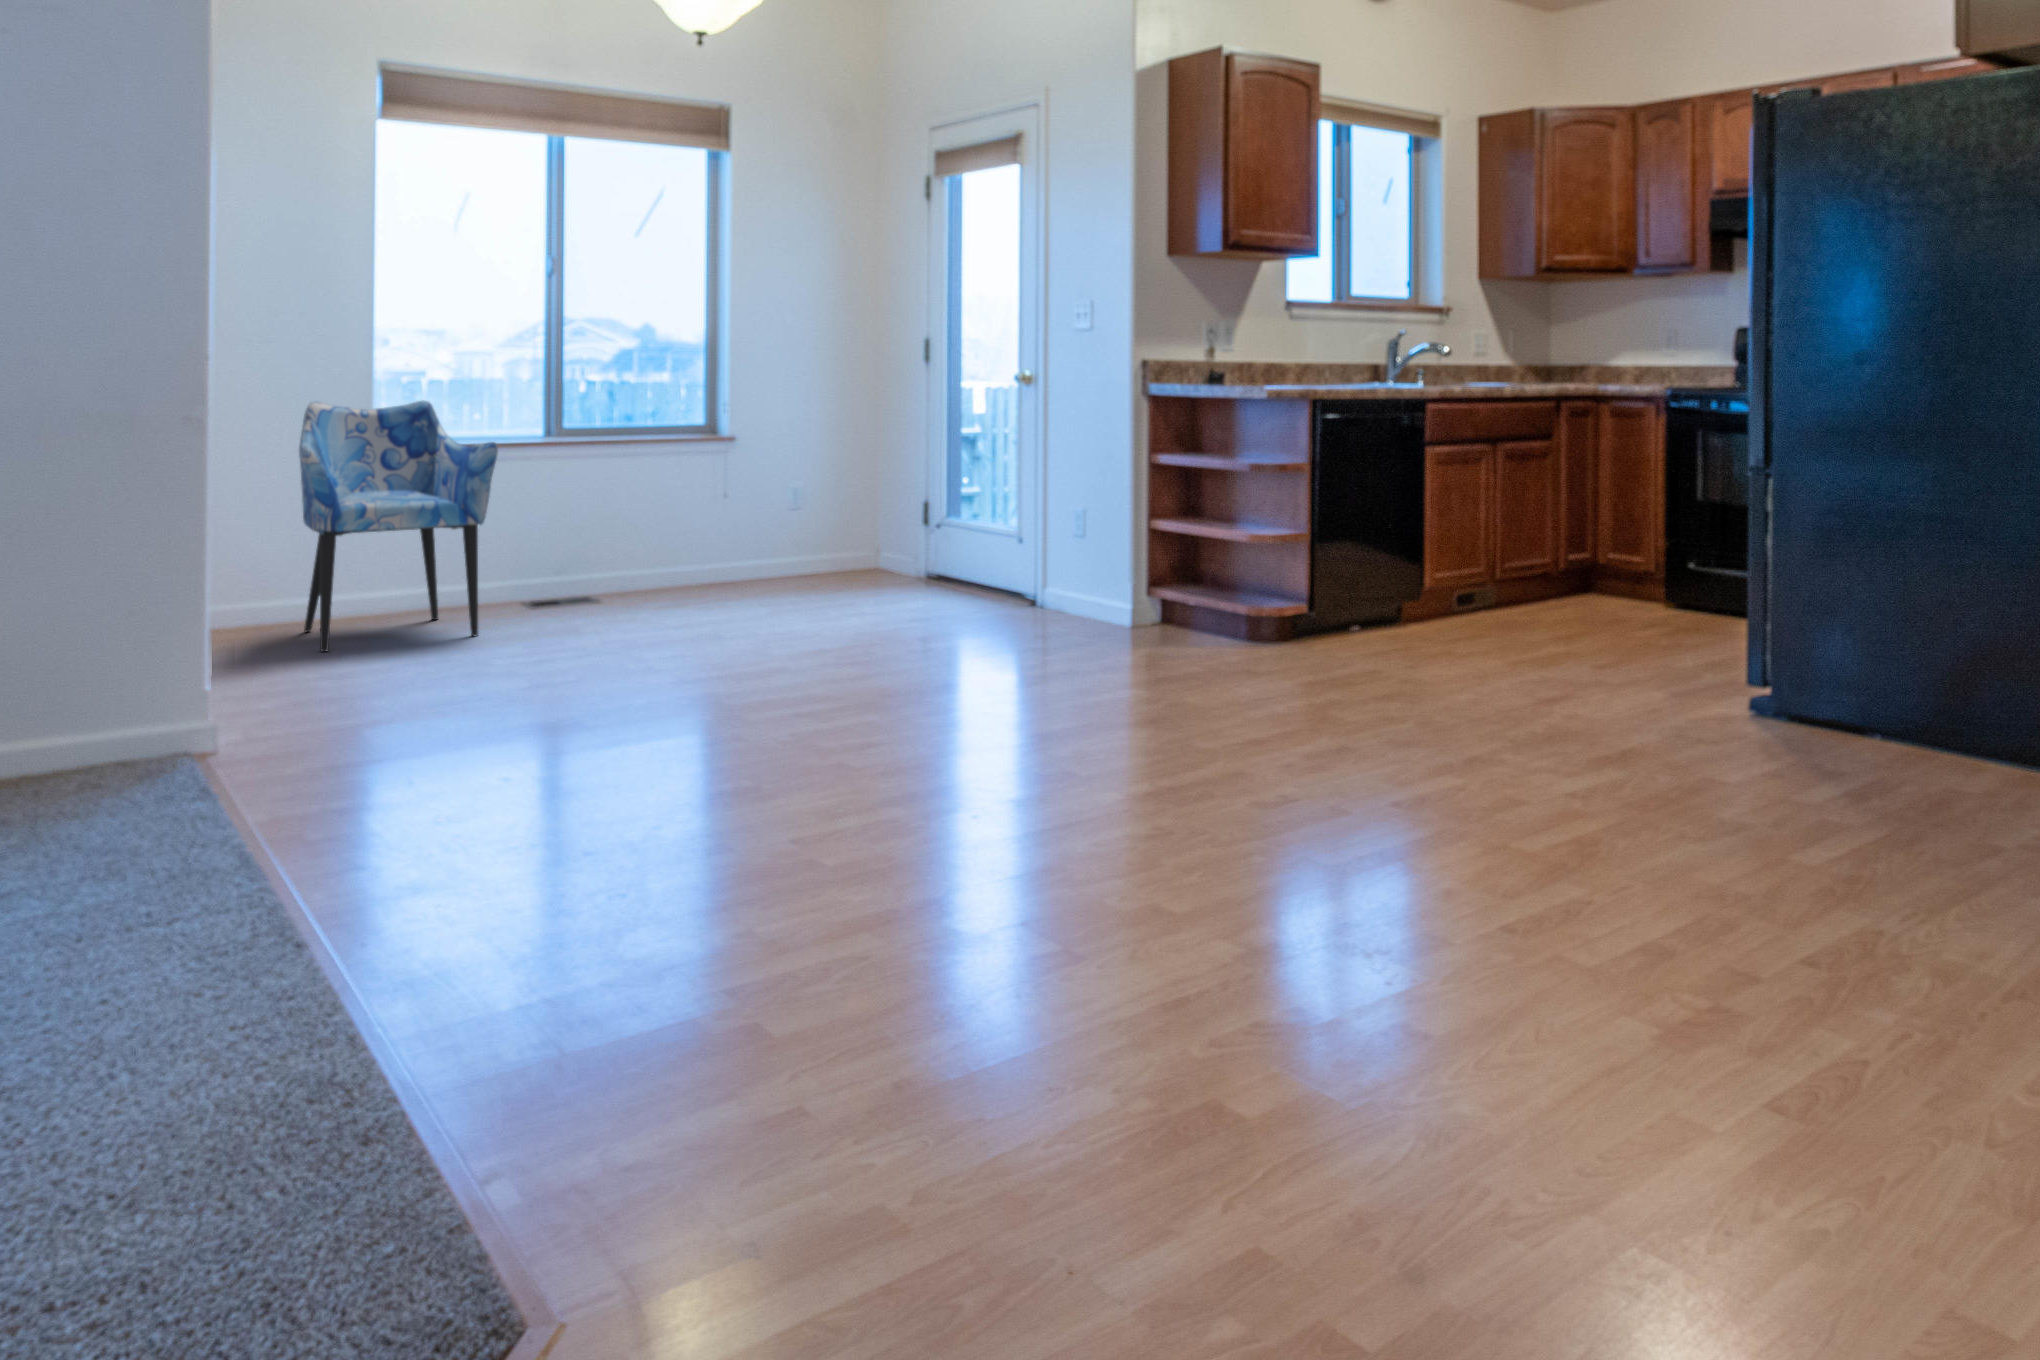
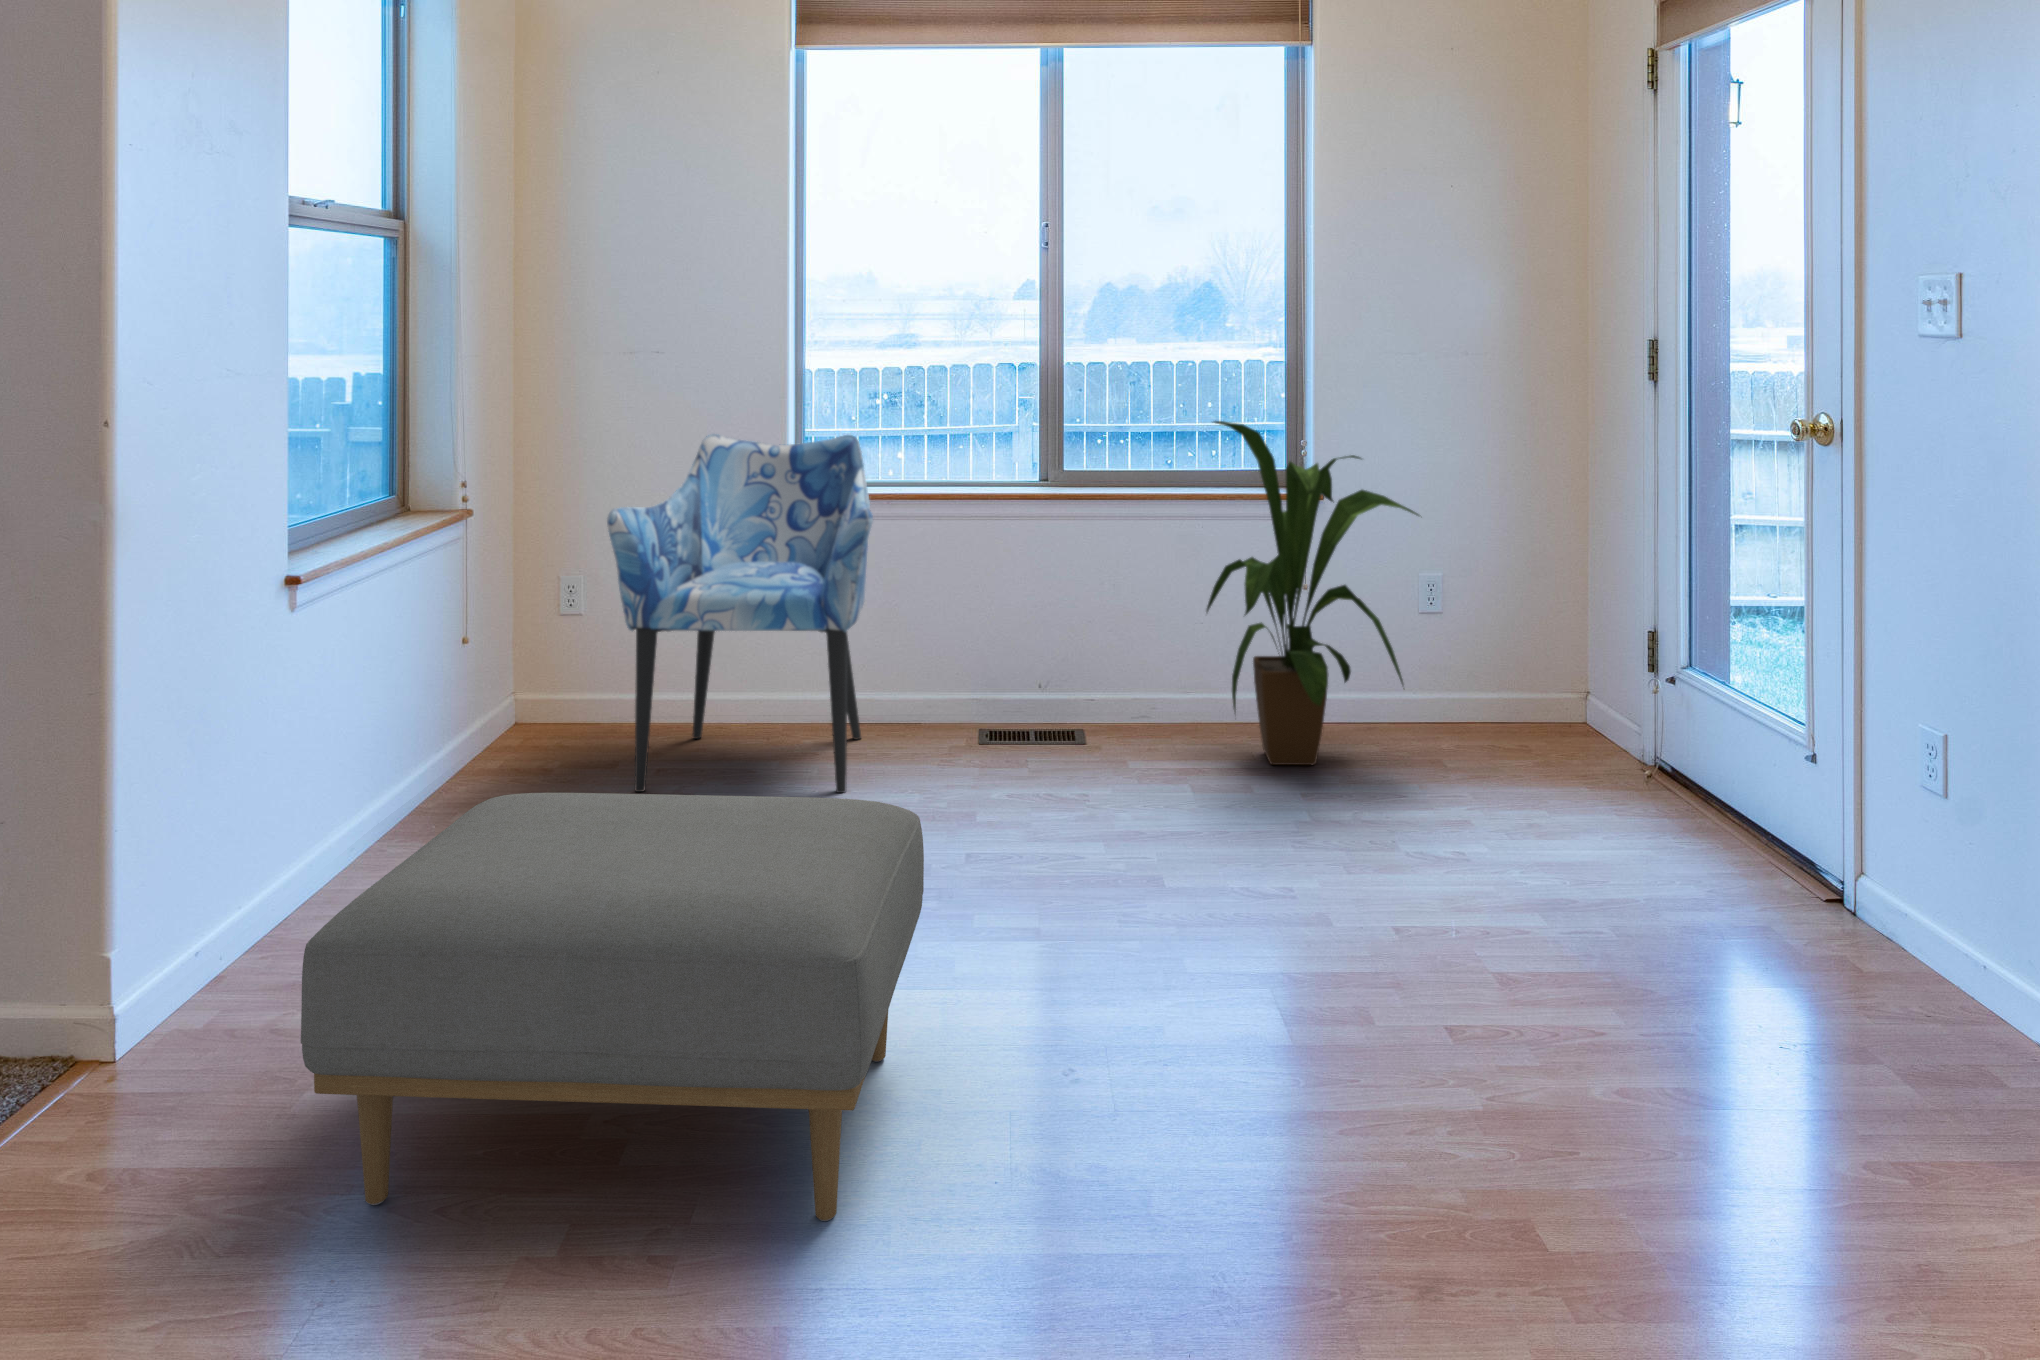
house plant: none [672,384,813,600] -> present [1207,421,1419,765]
ottoman: none [448,552,760,742] -> present [301,793,924,1221]

